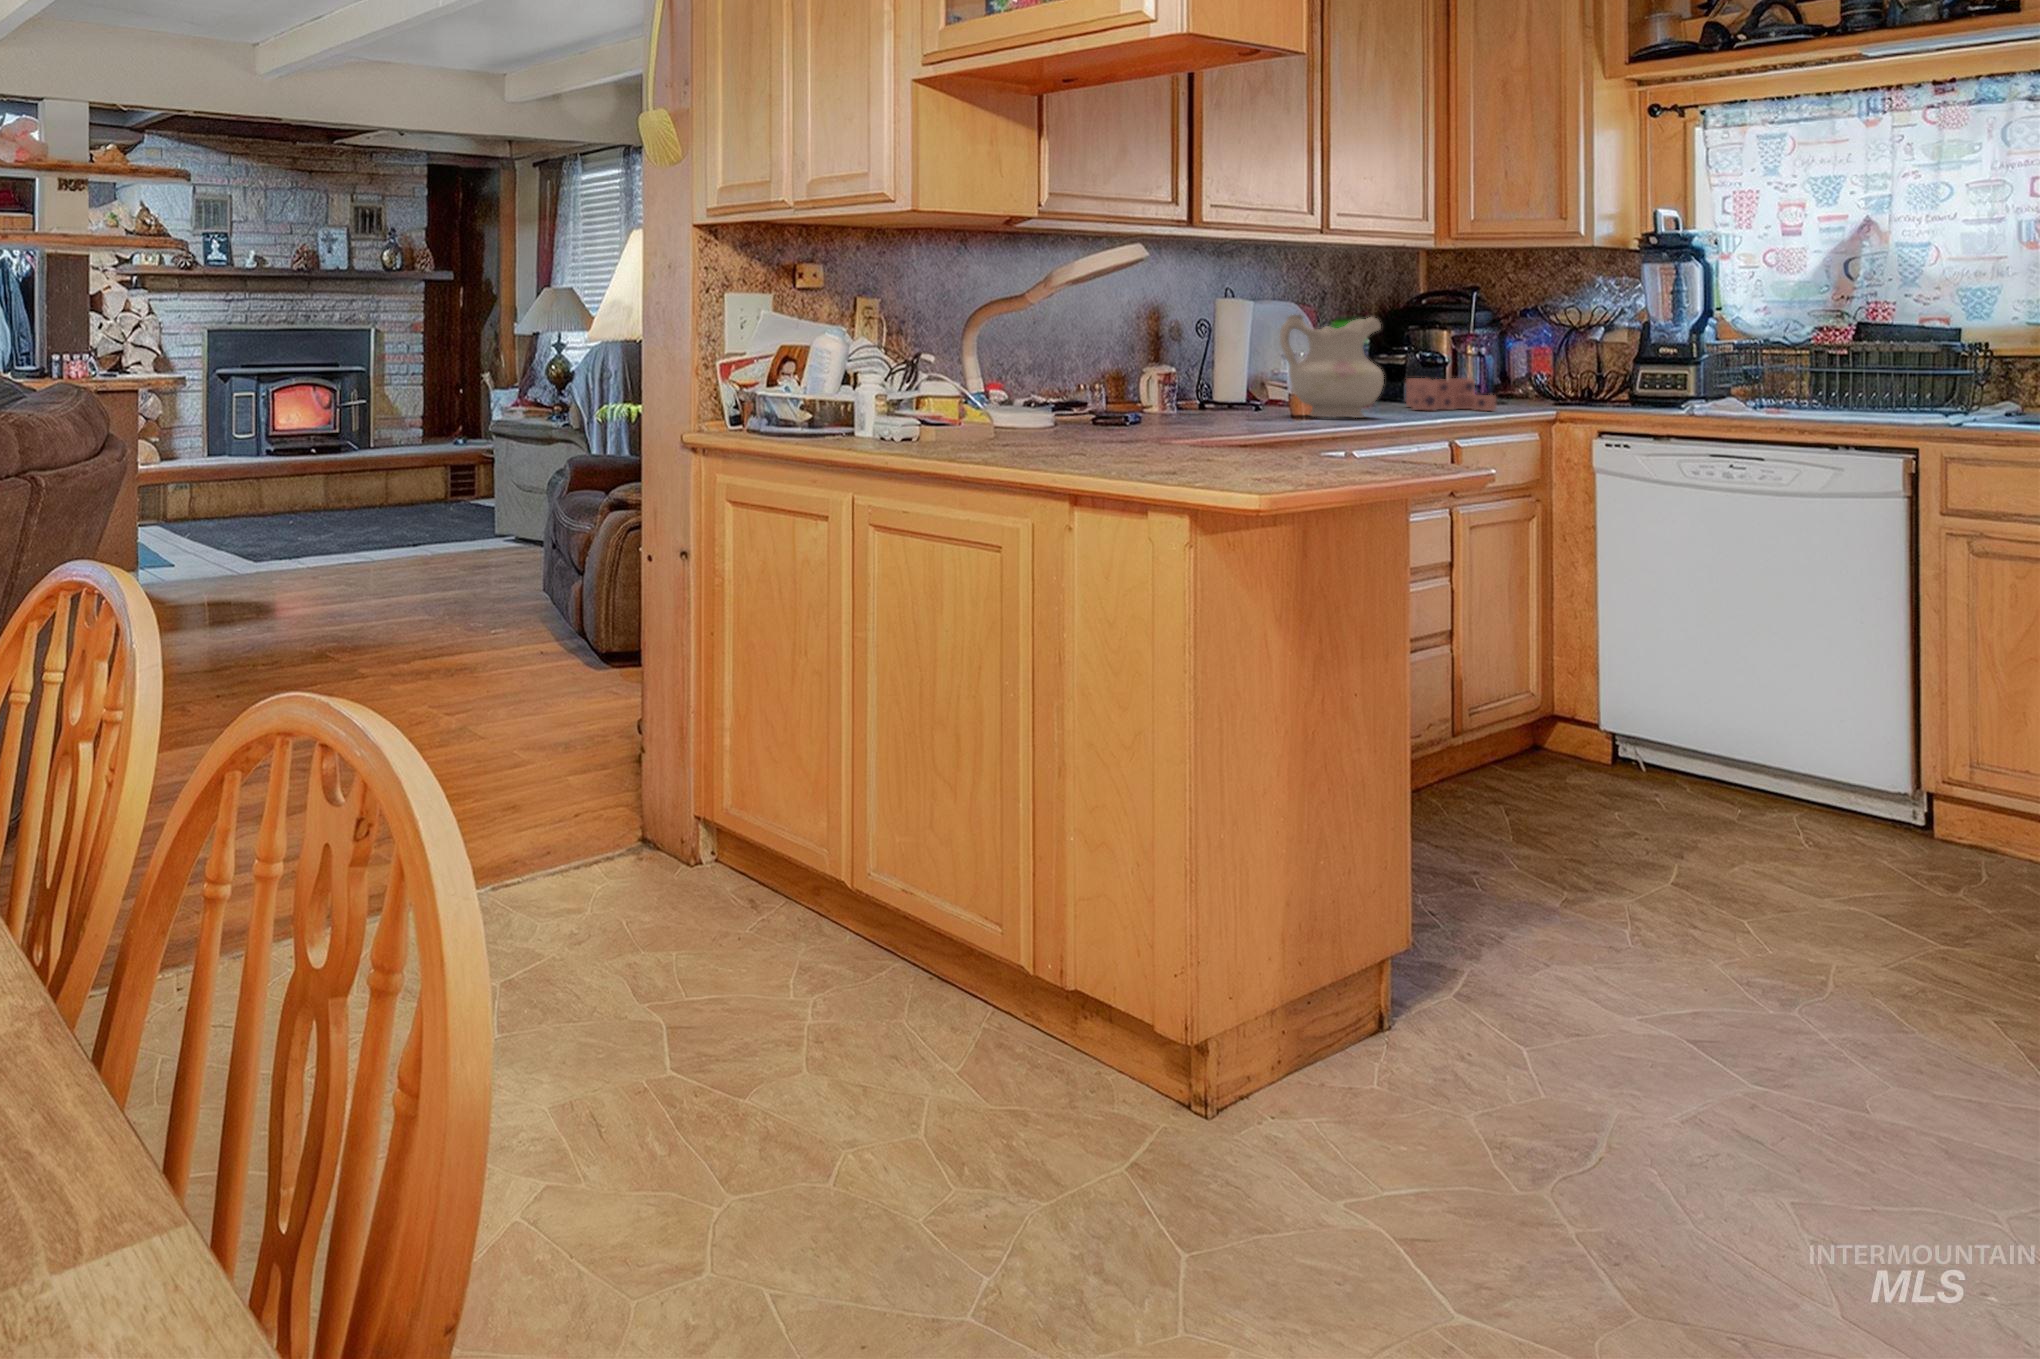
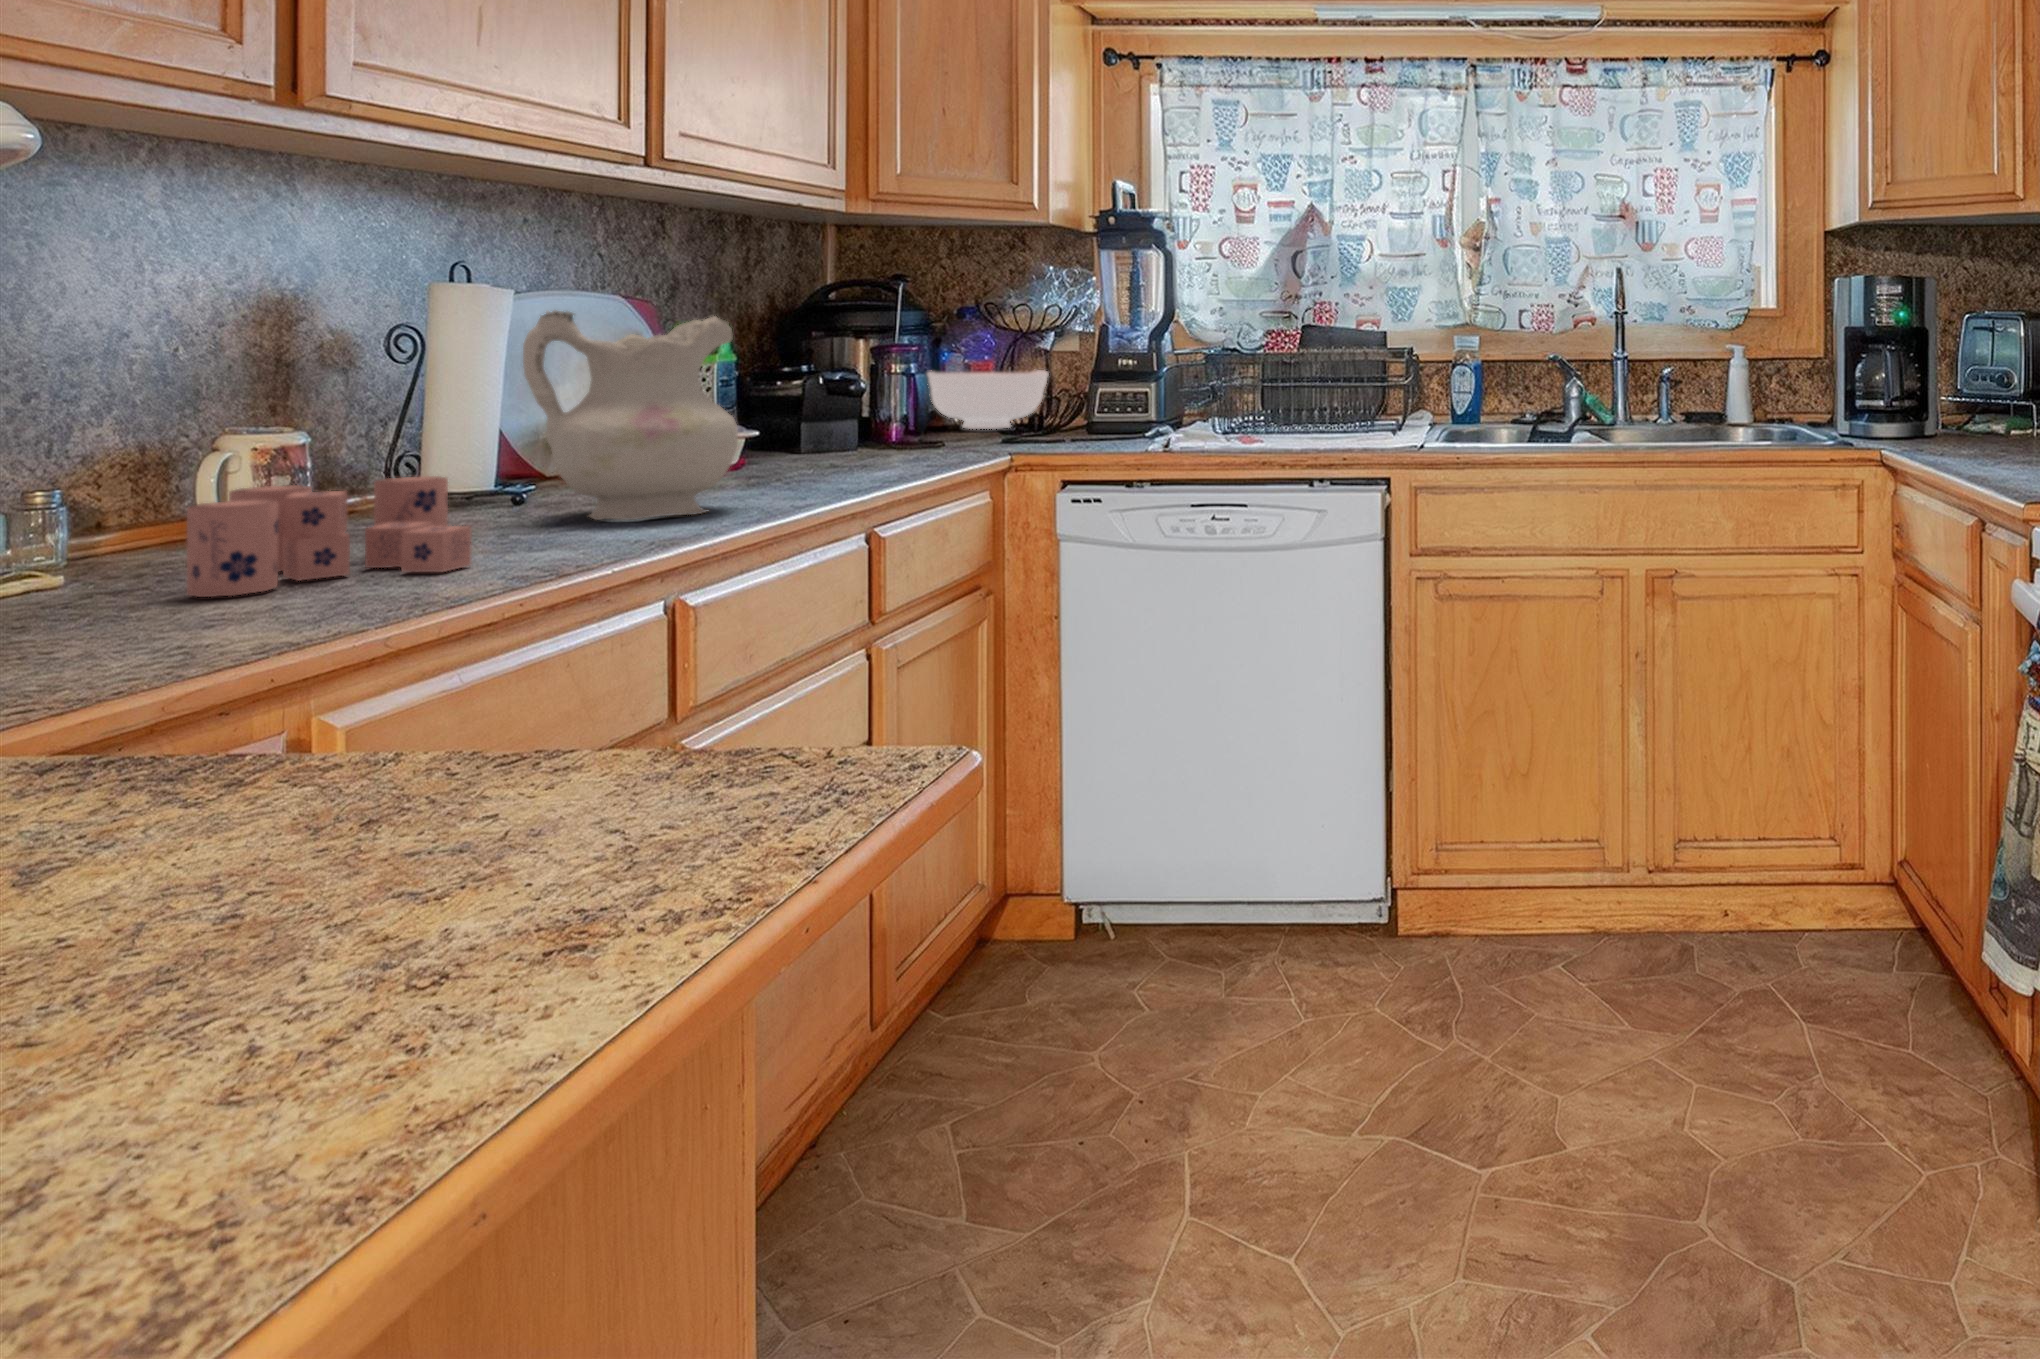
bowl: none [1489,355,1595,398] -> present [928,370,1048,429]
candle: present [1406,378,1496,411] -> present [187,476,472,597]

